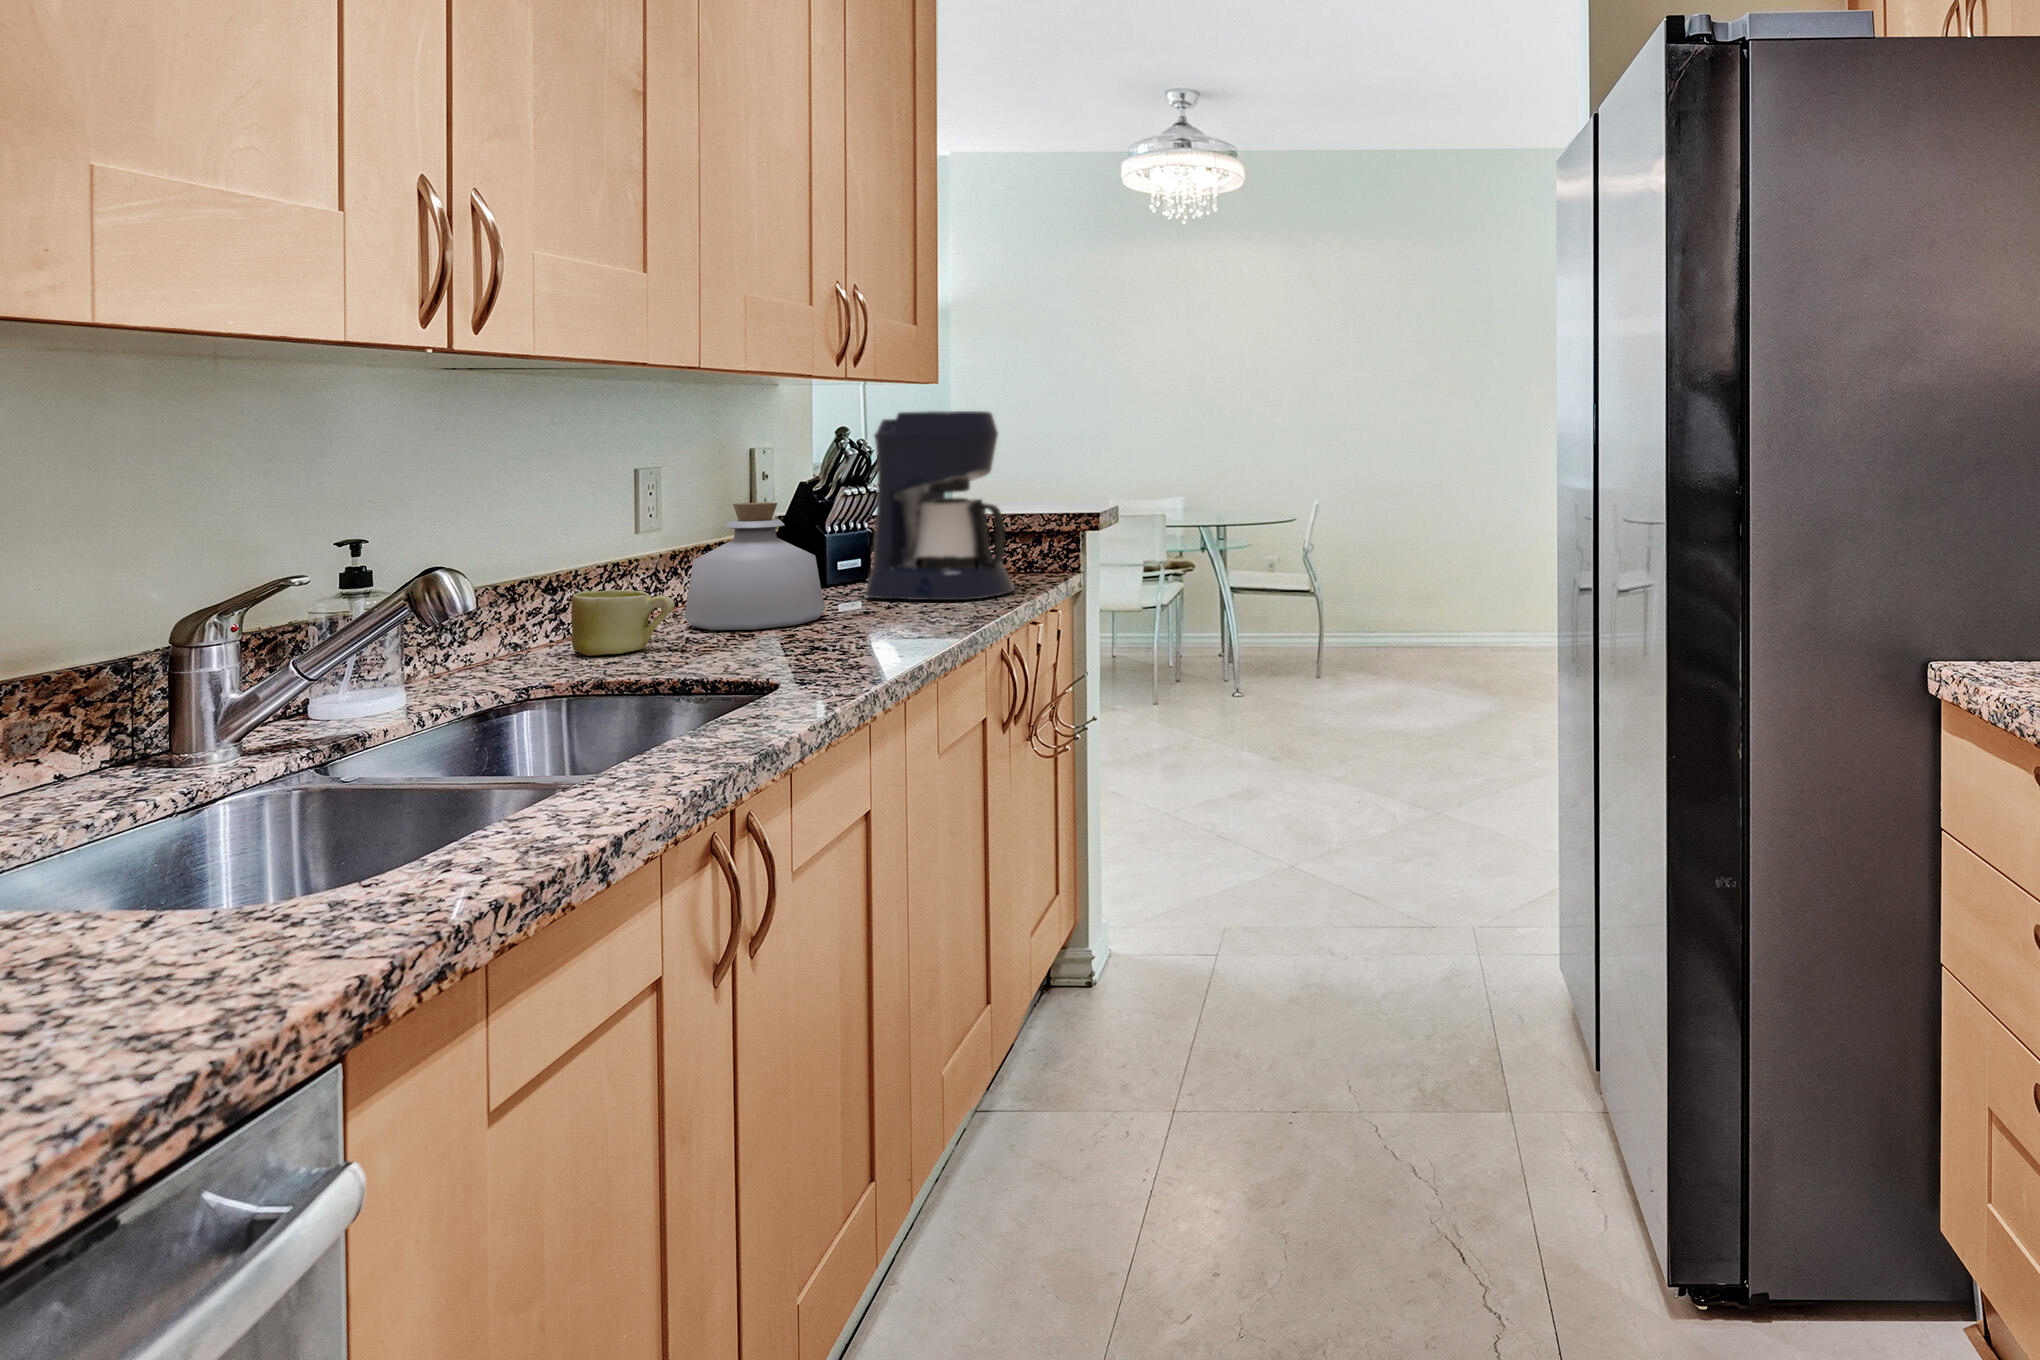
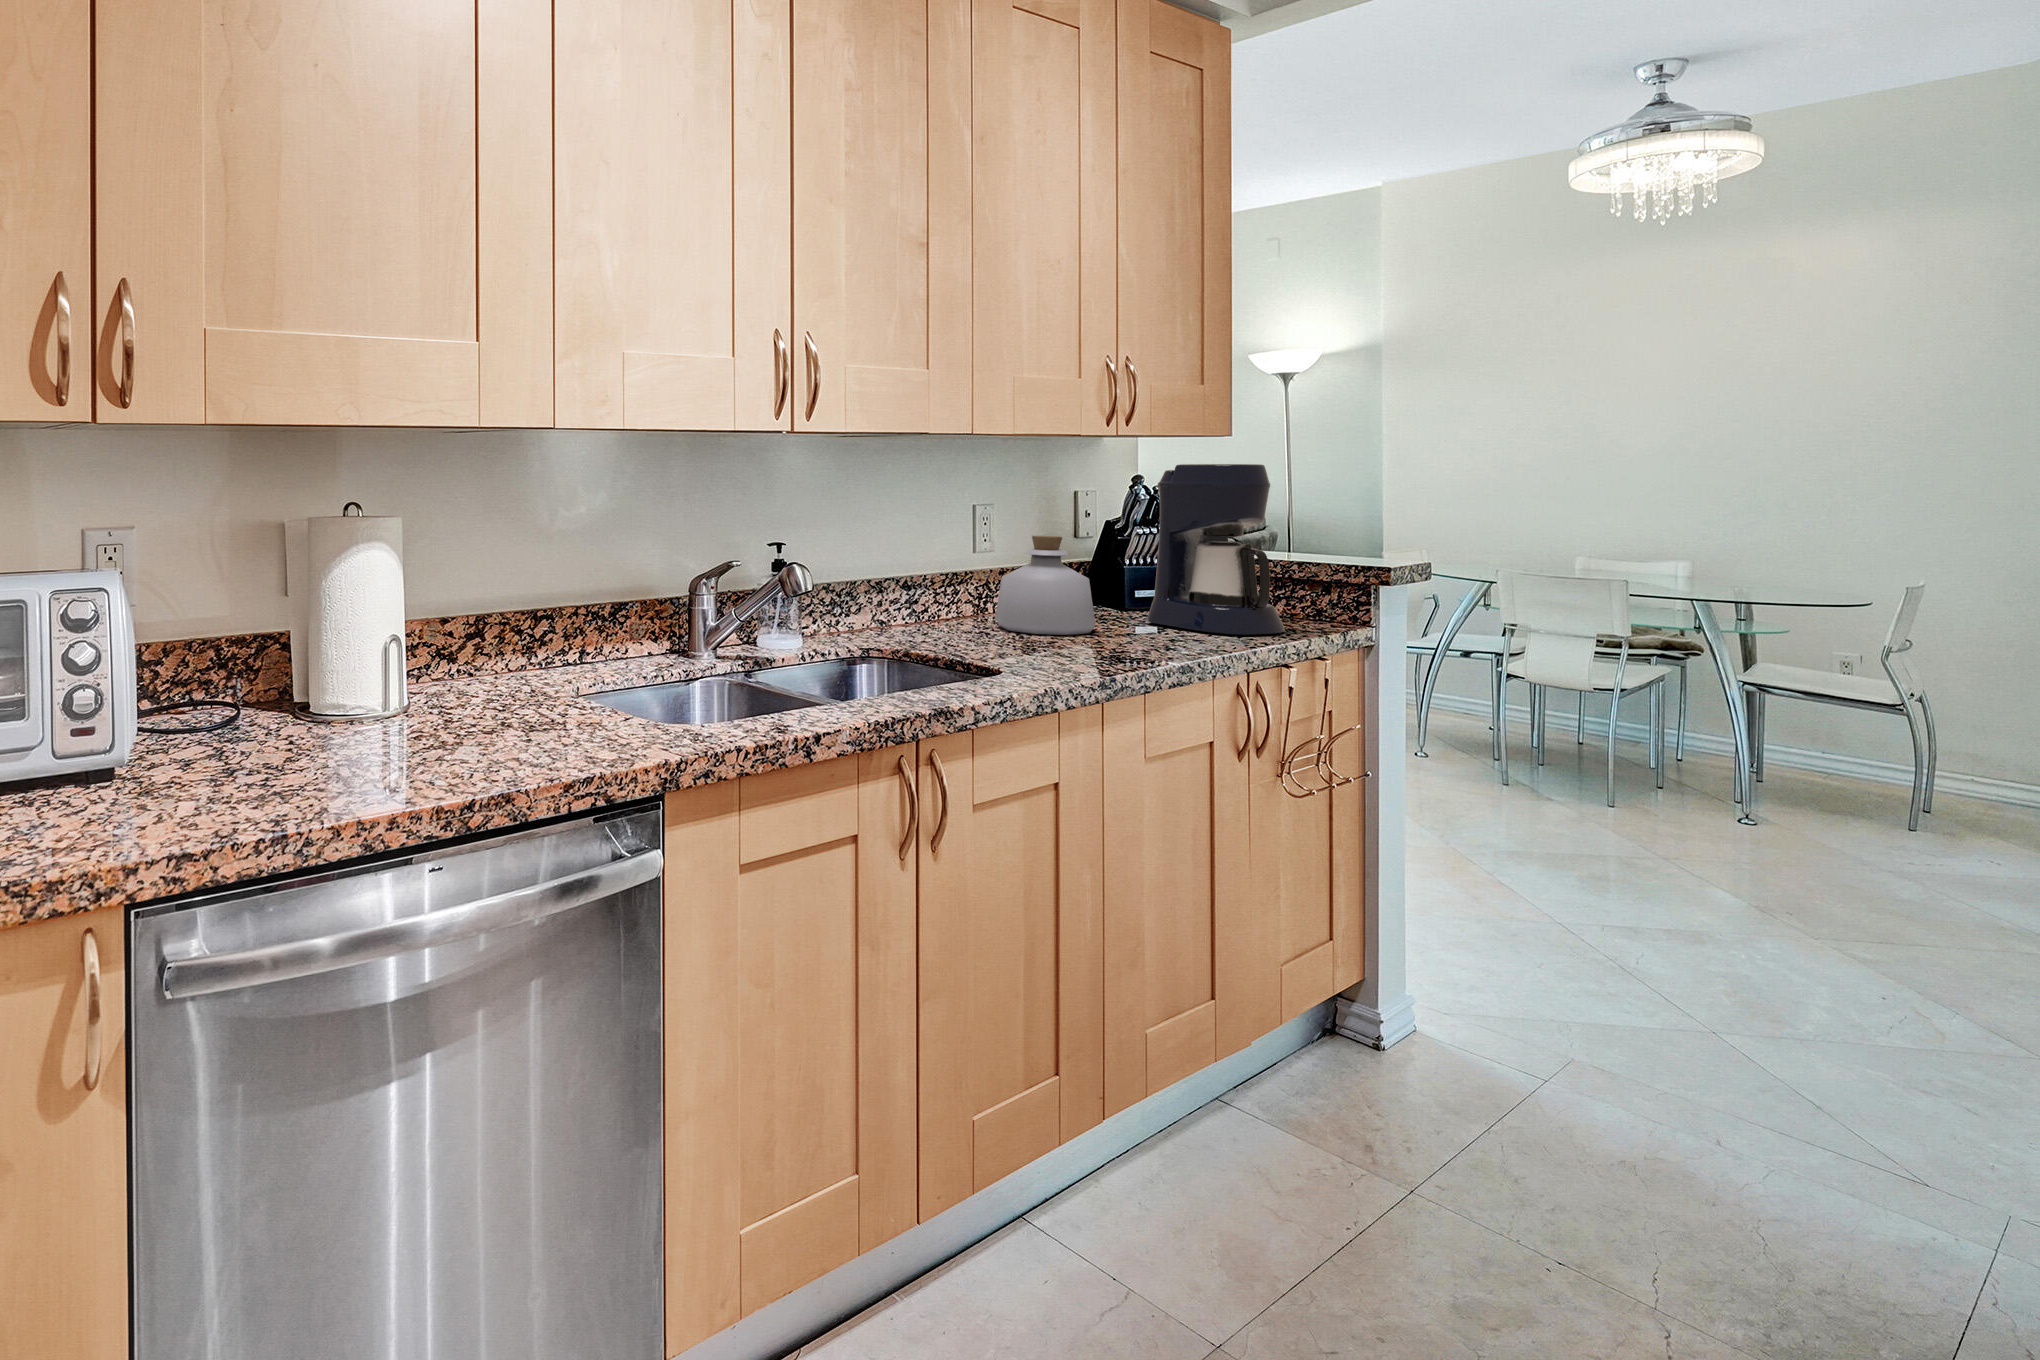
mug: present [571,590,675,656] -> none [911,591,973,637]

